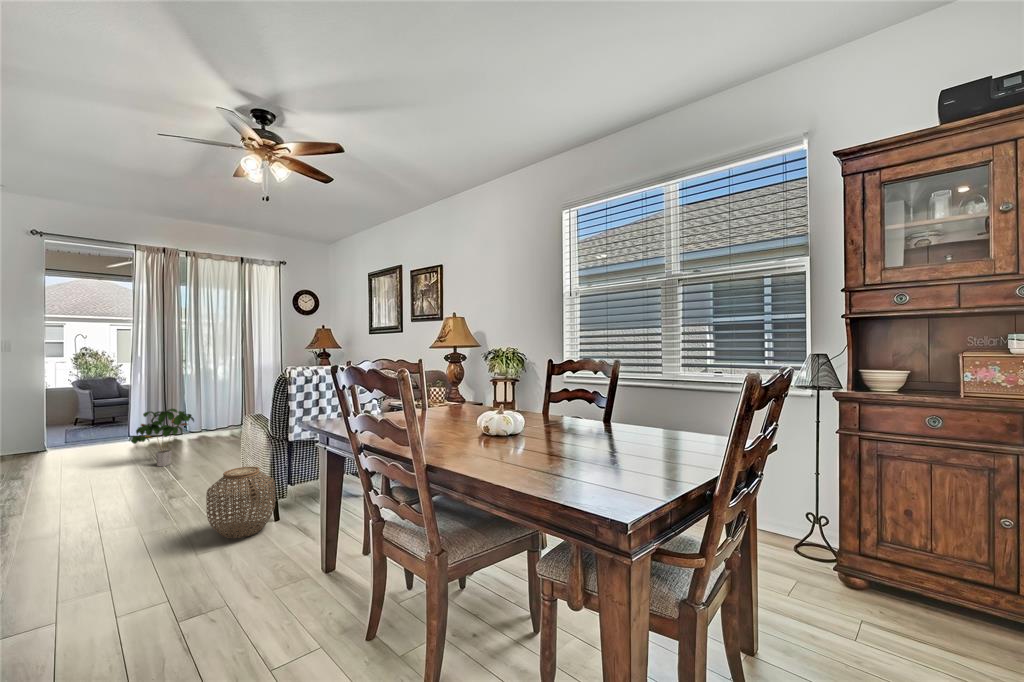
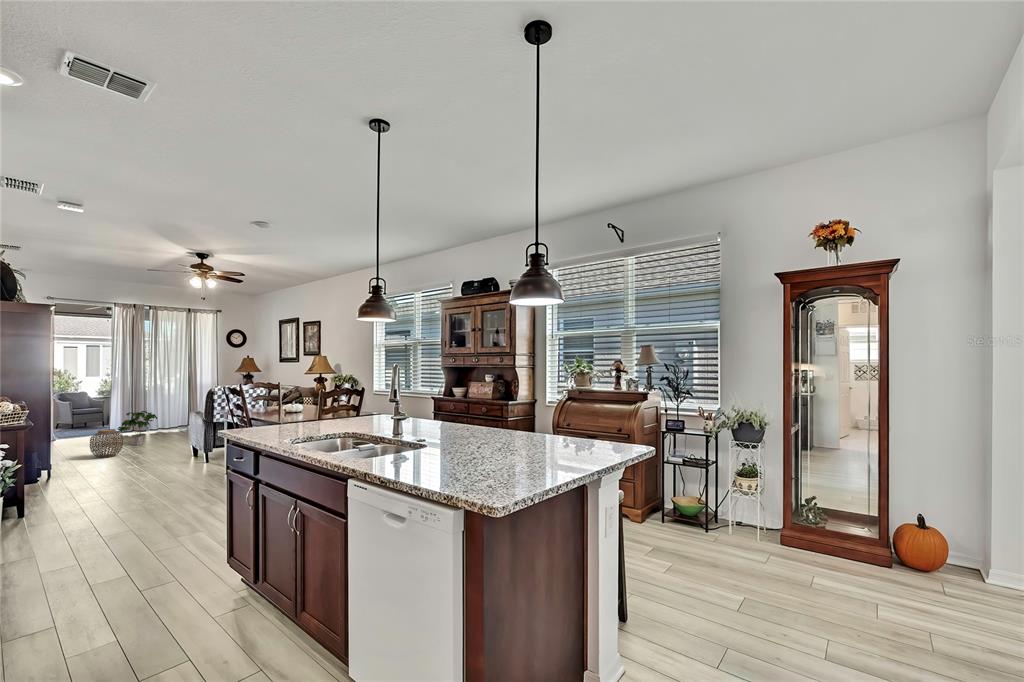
woven basket: present [206,467,276,538] -> present [90,429,123,458]

